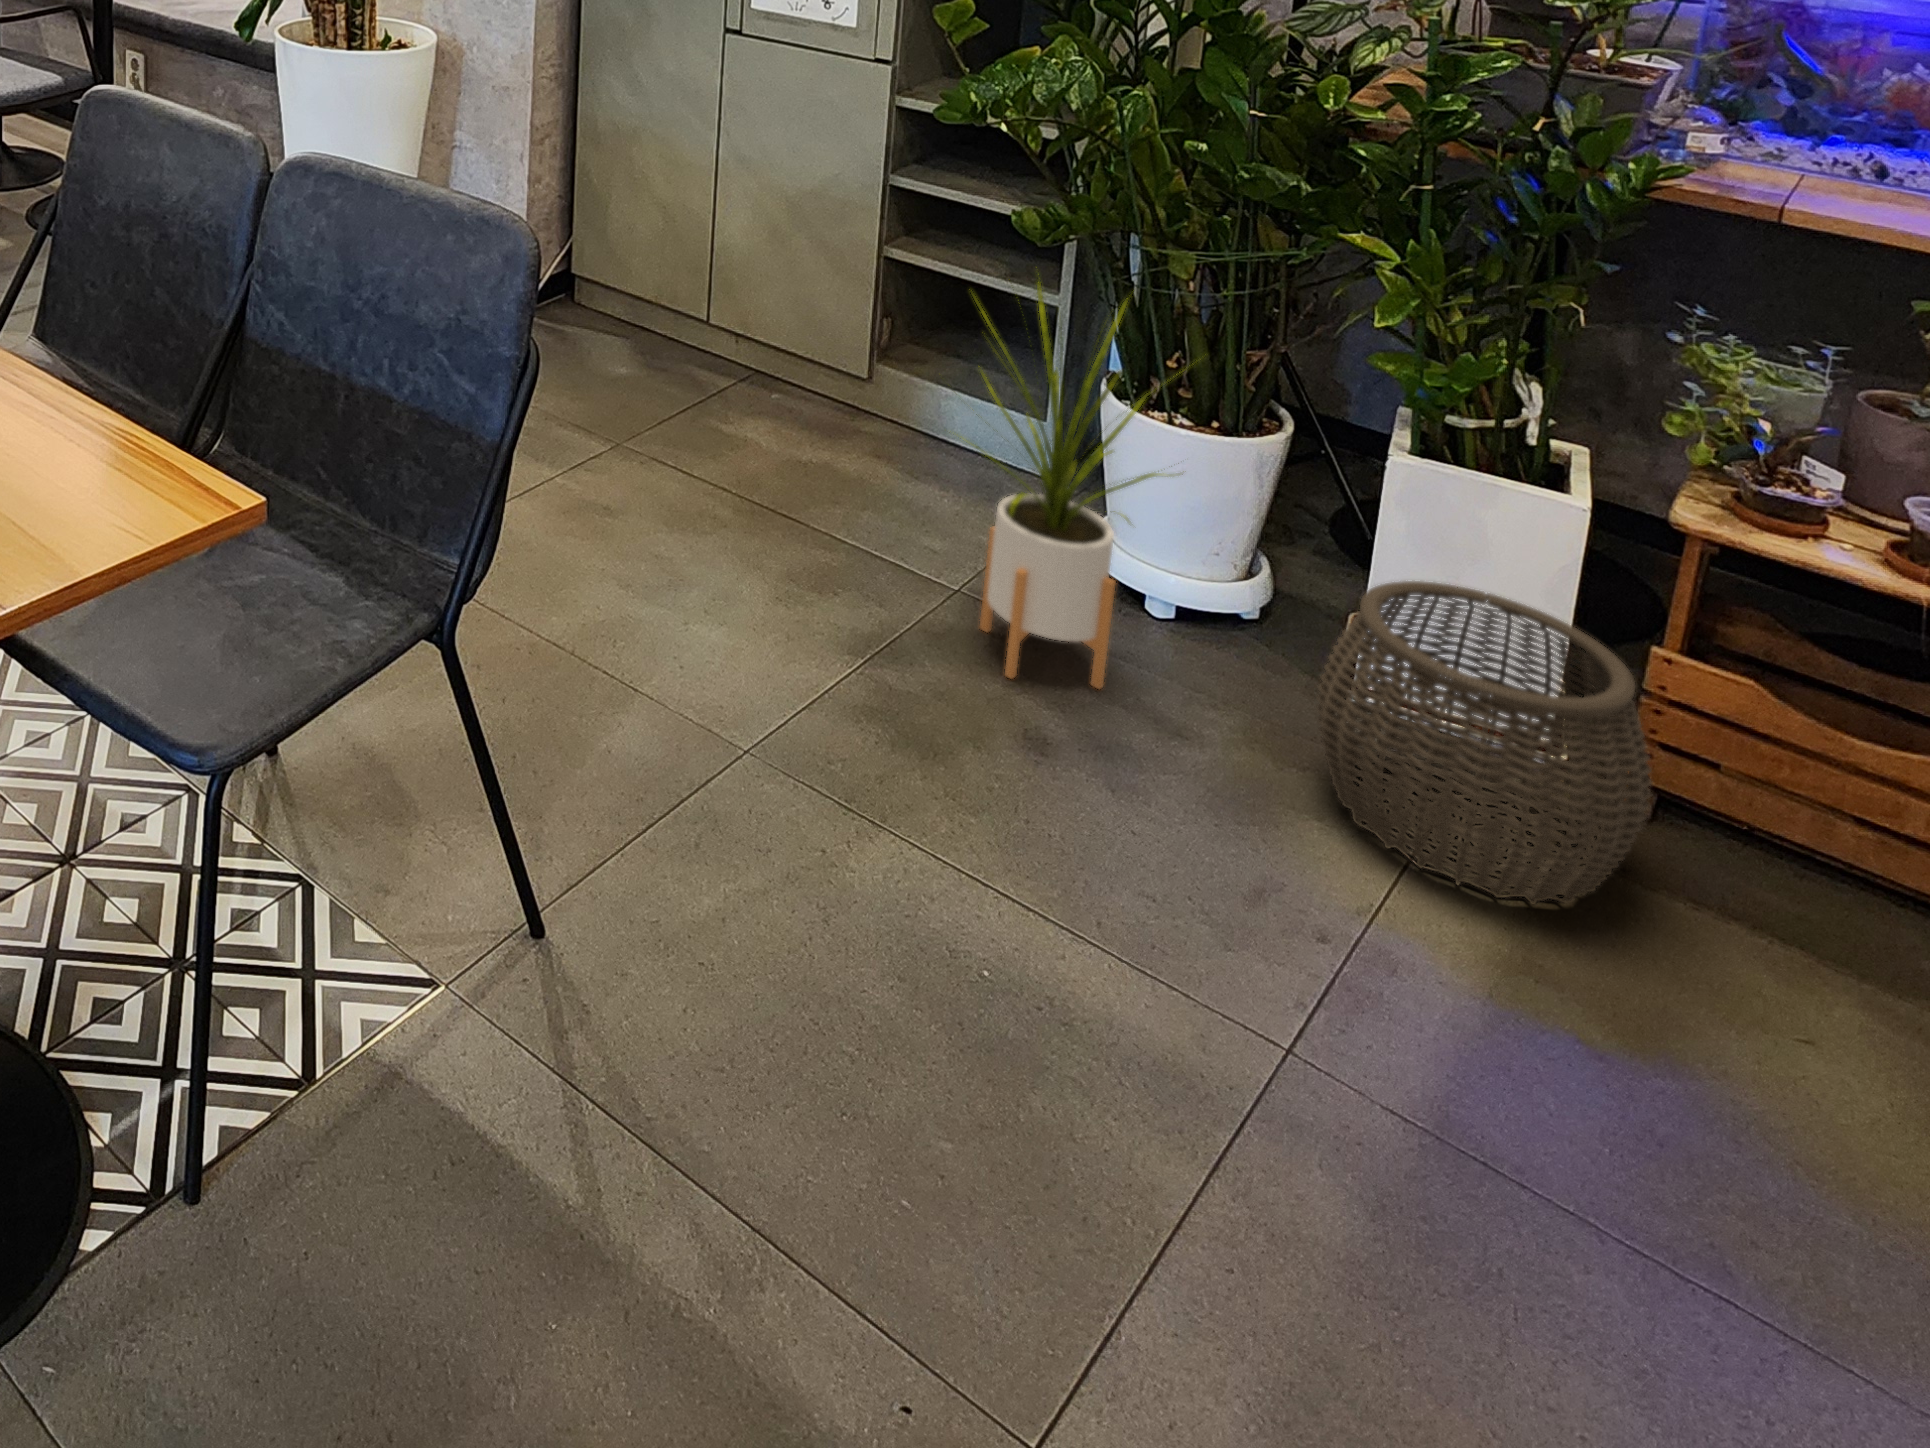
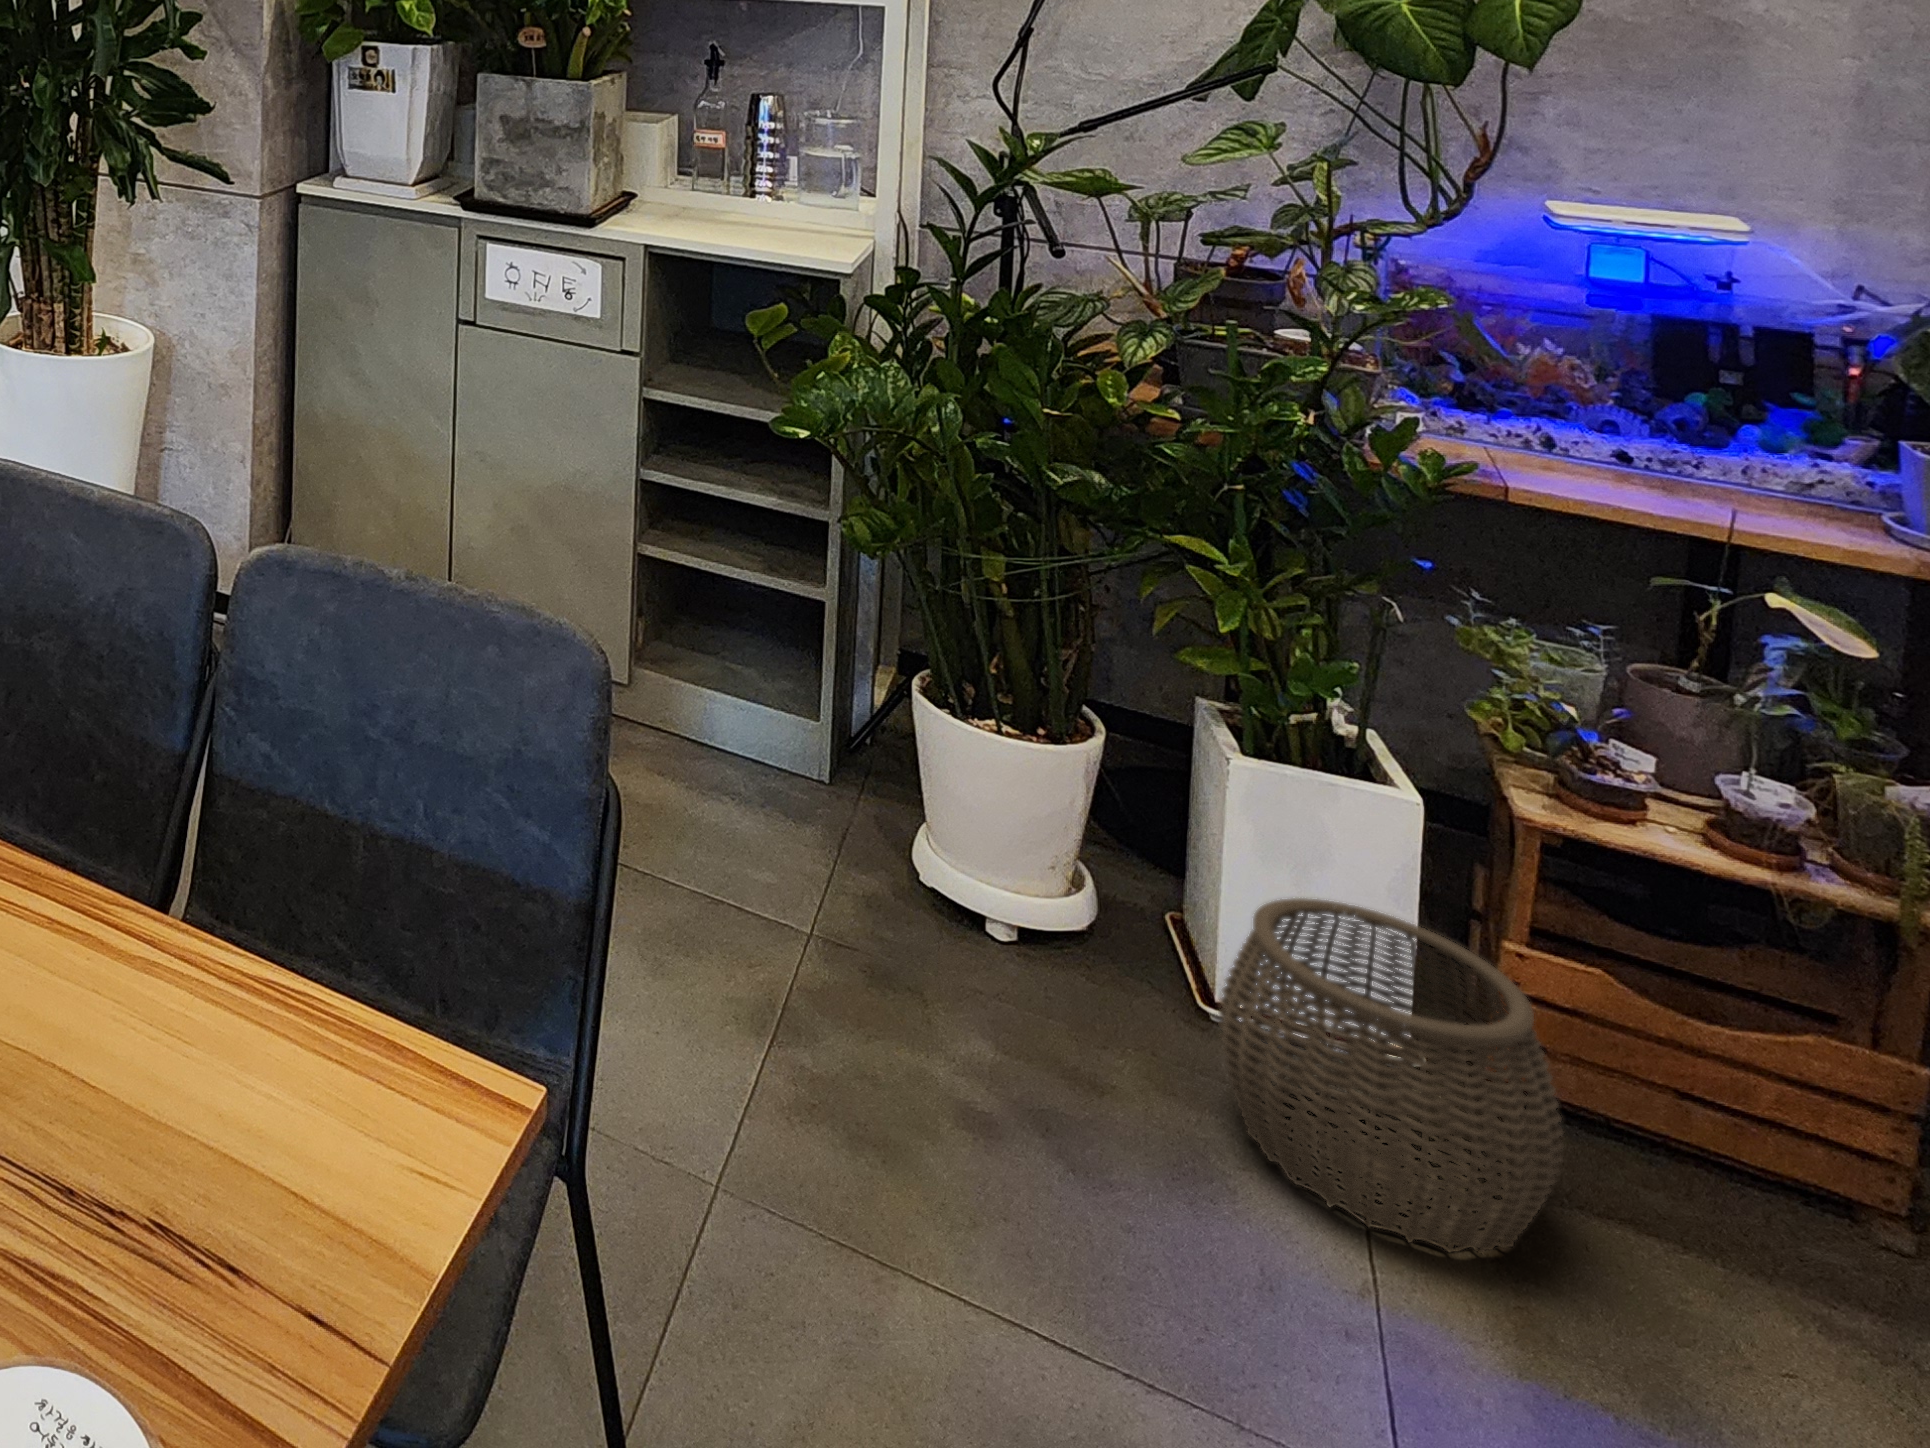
house plant: present [961,282,1201,689] -> none [806,586,1071,1048]

